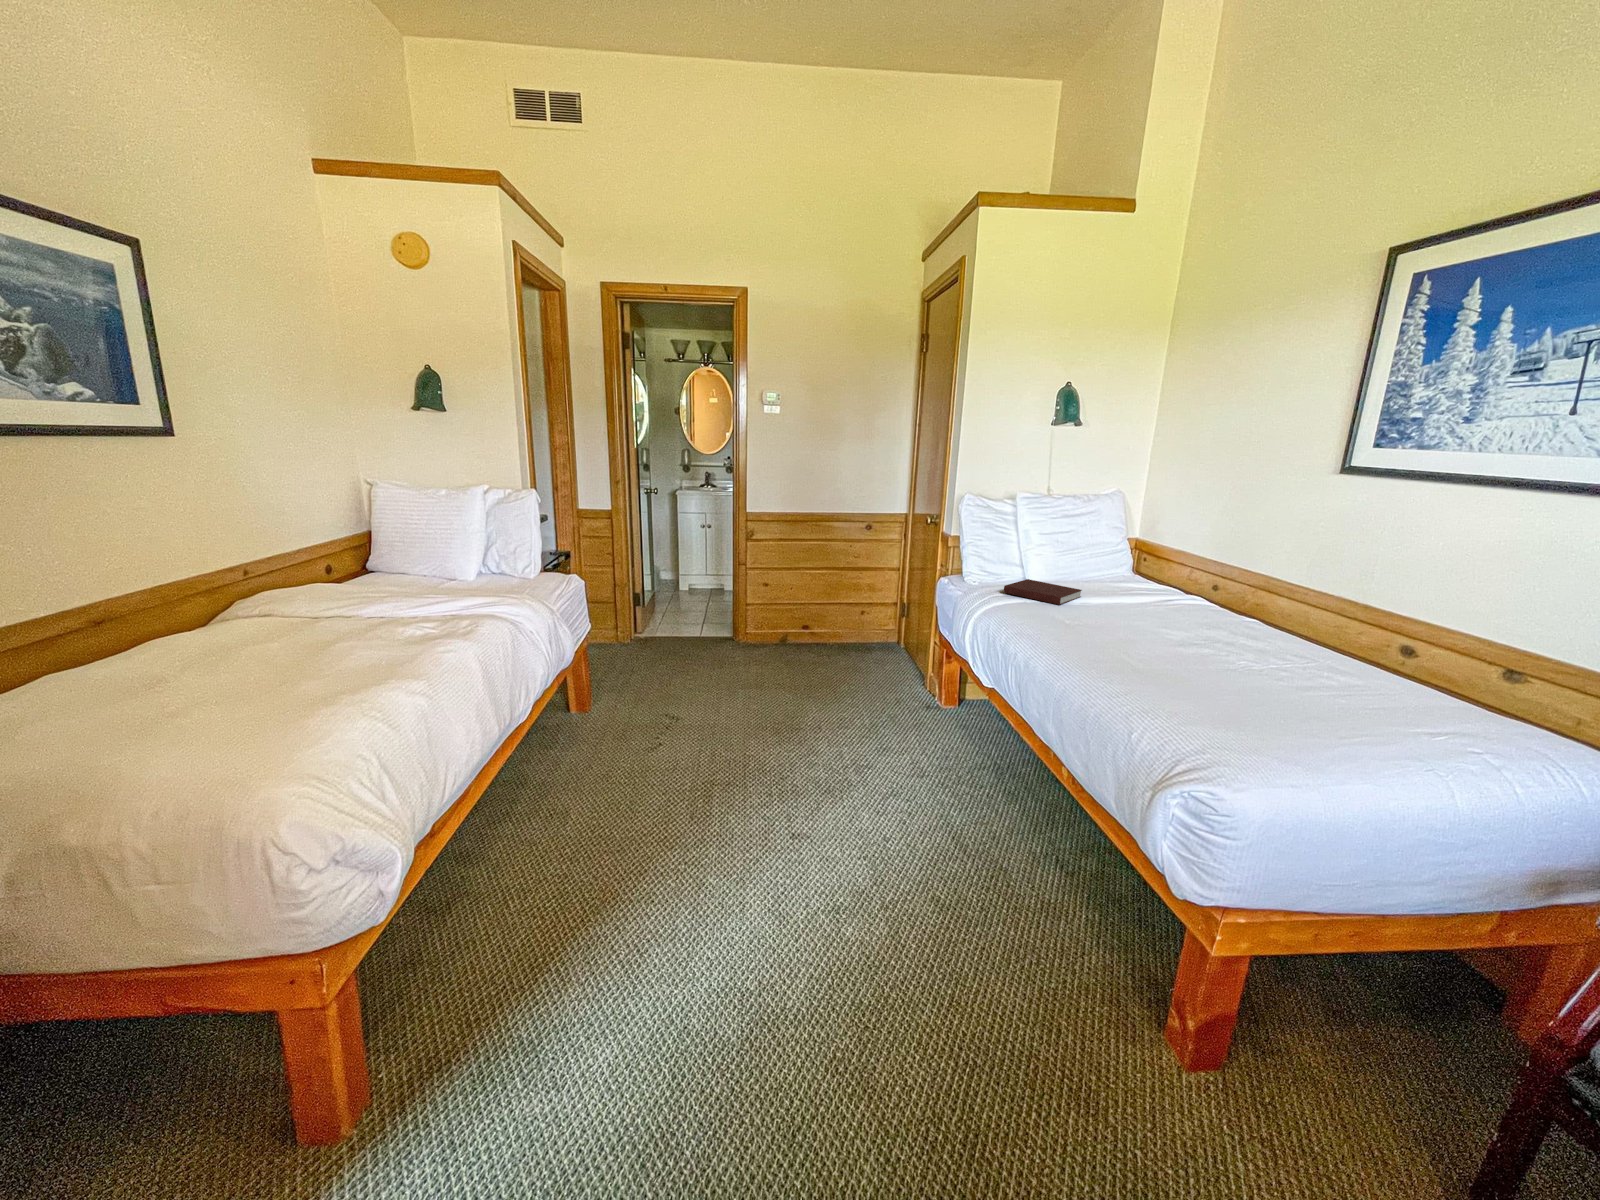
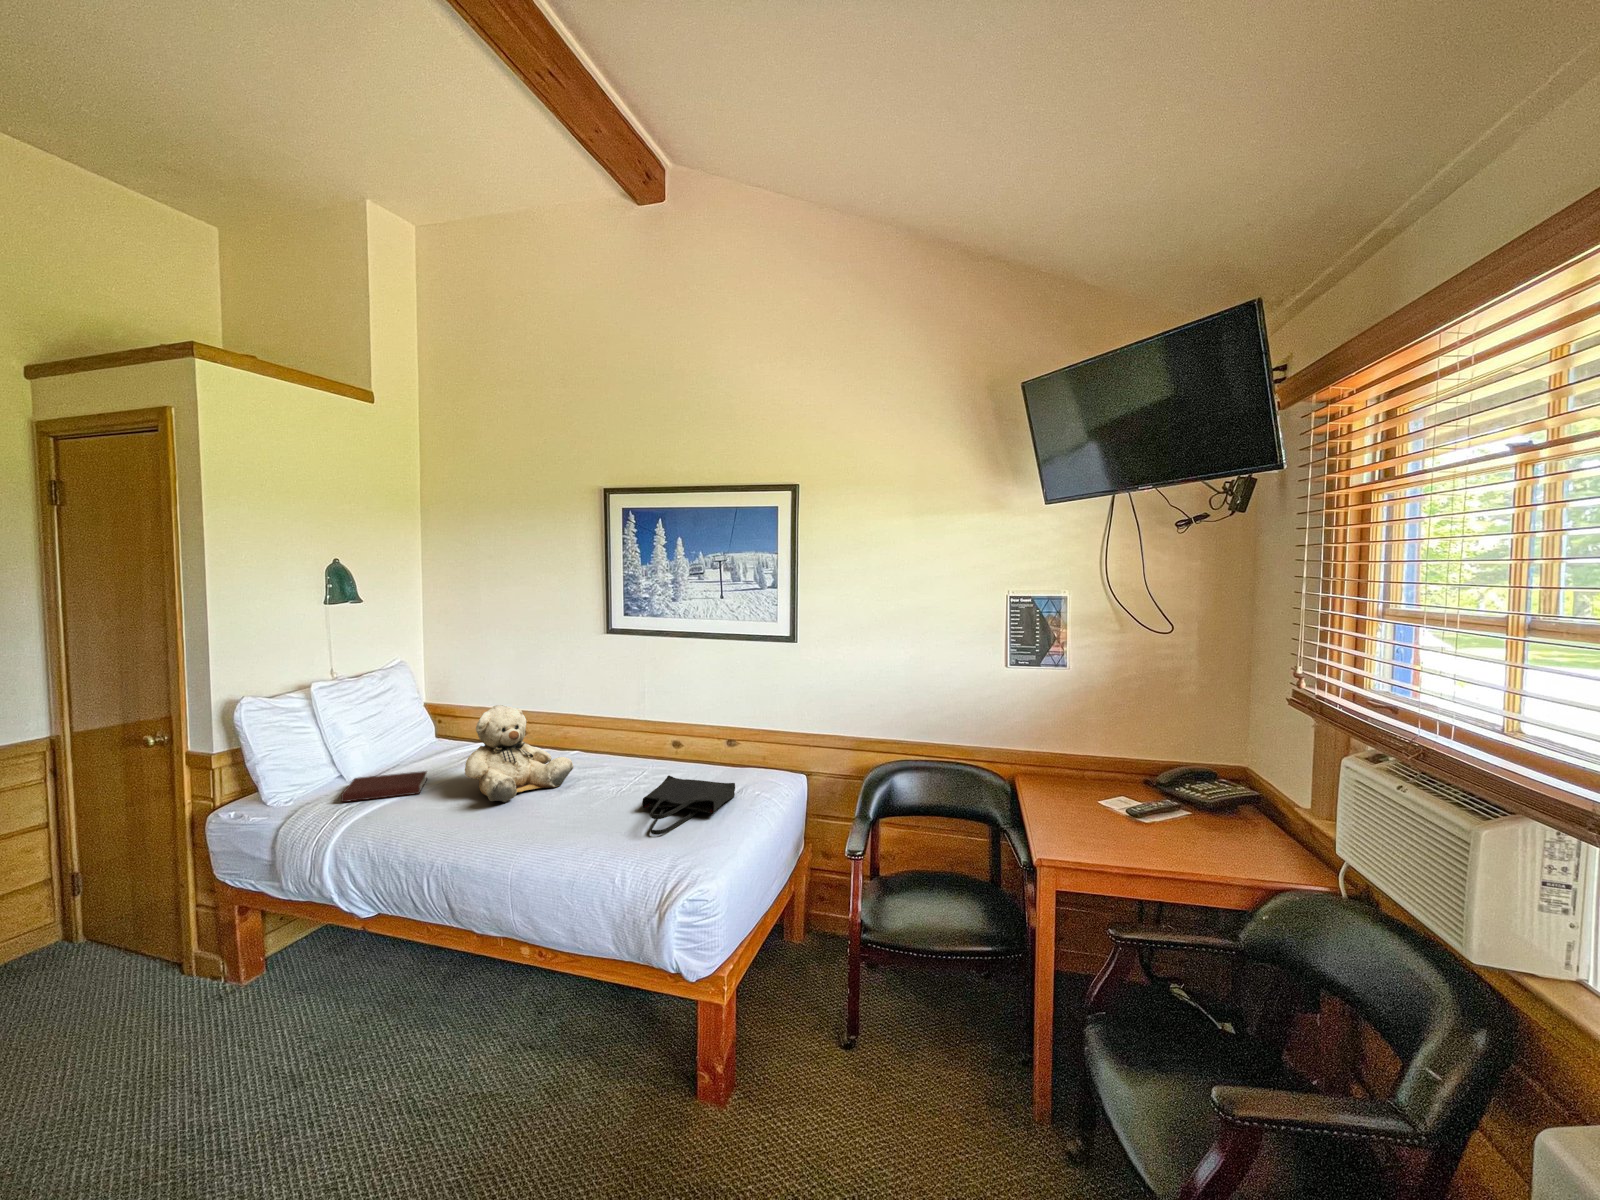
teddy bear: none [1092,535,1211,641] -> present [465,705,574,802]
tote bag: none [1223,672,1432,740] -> present [642,775,735,835]

